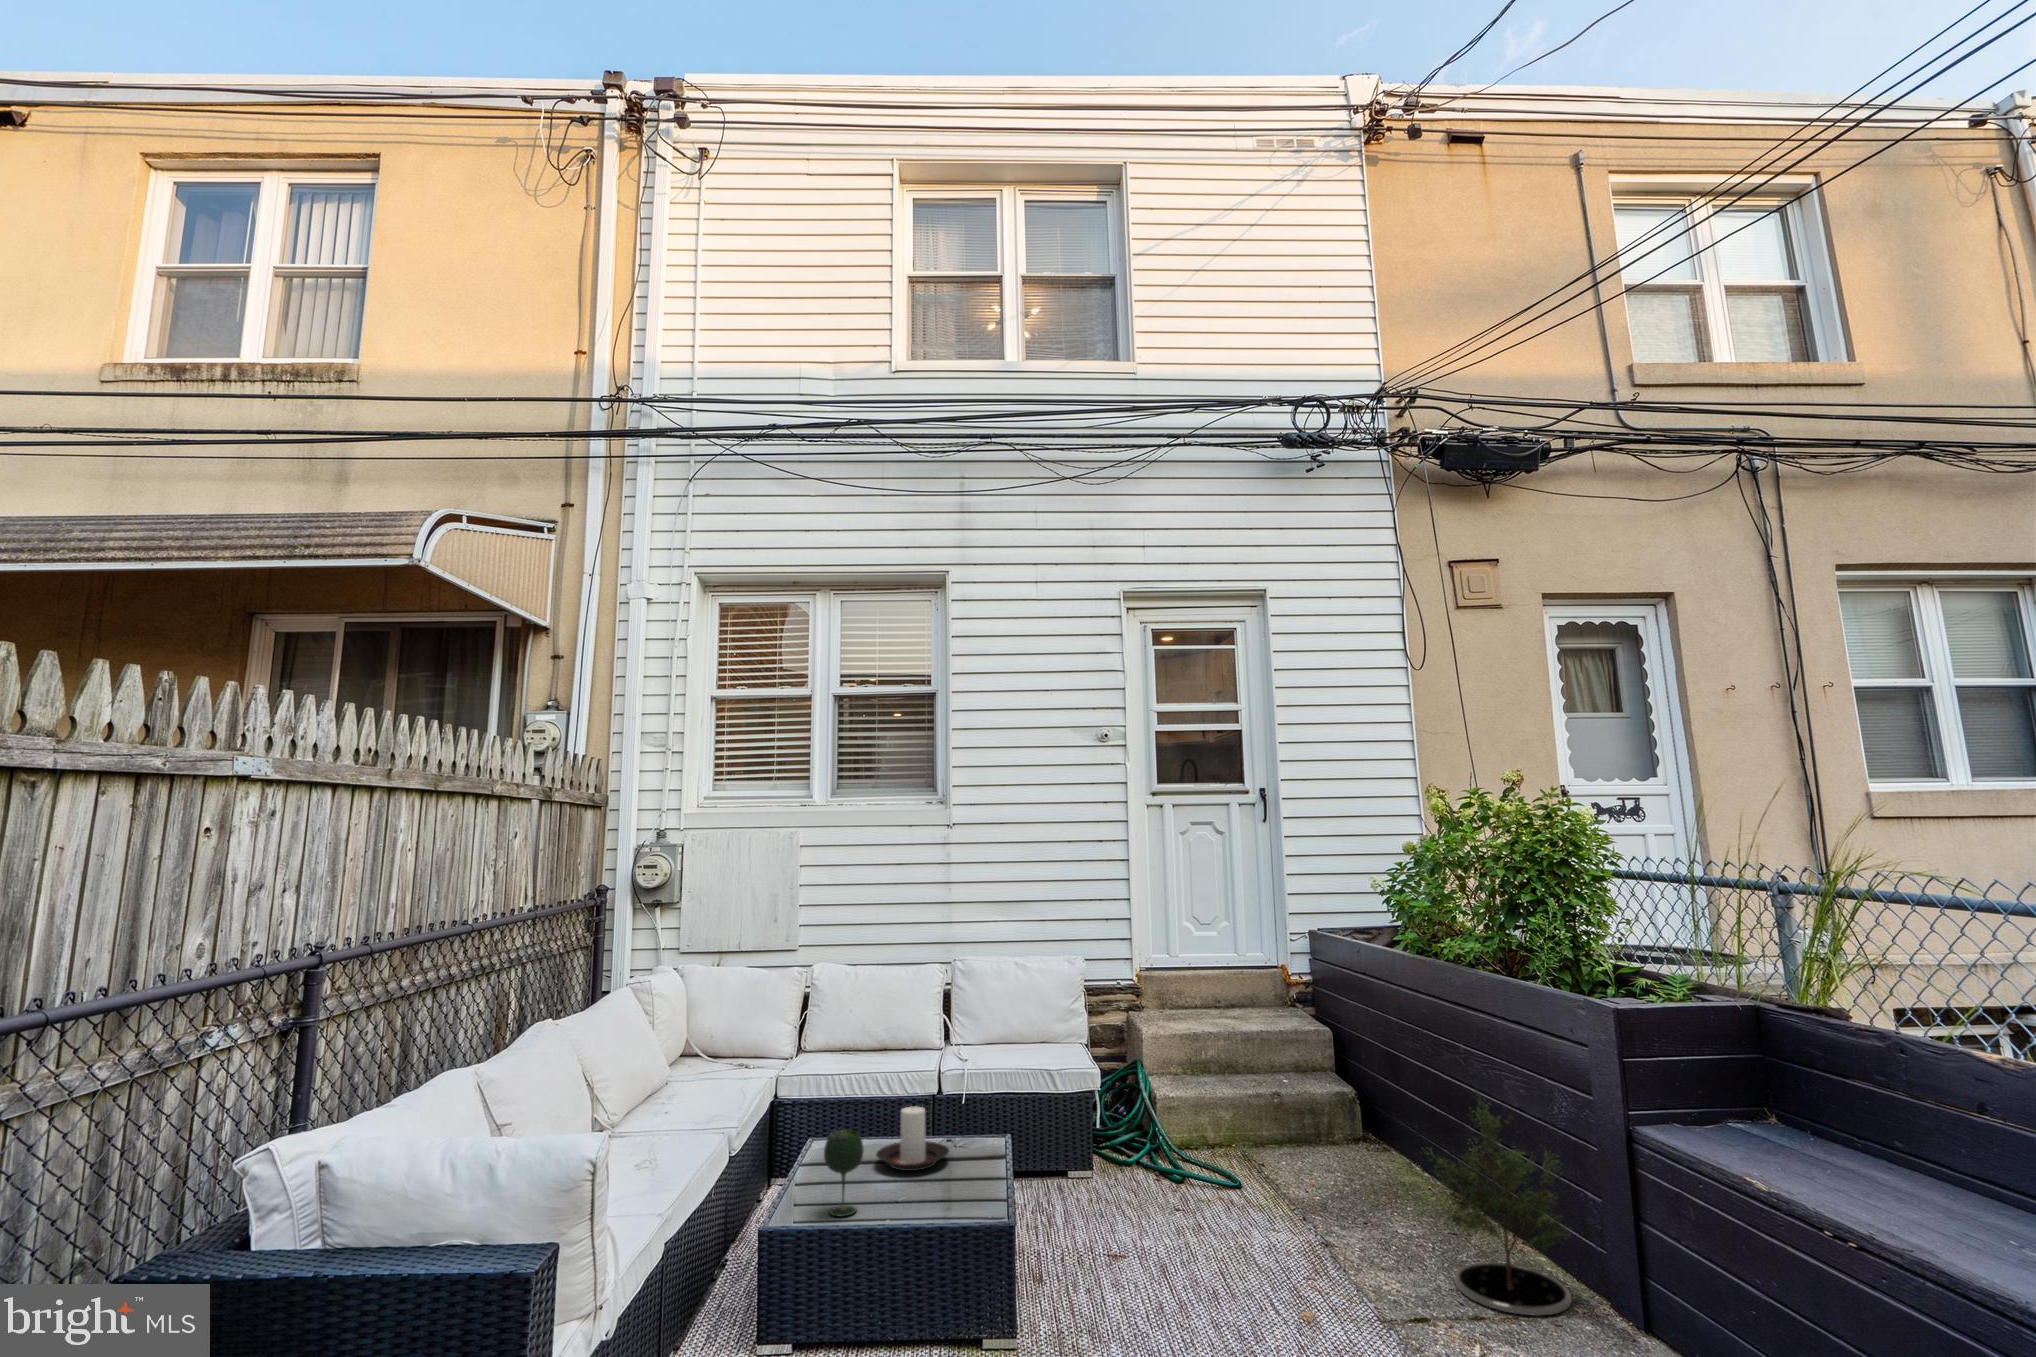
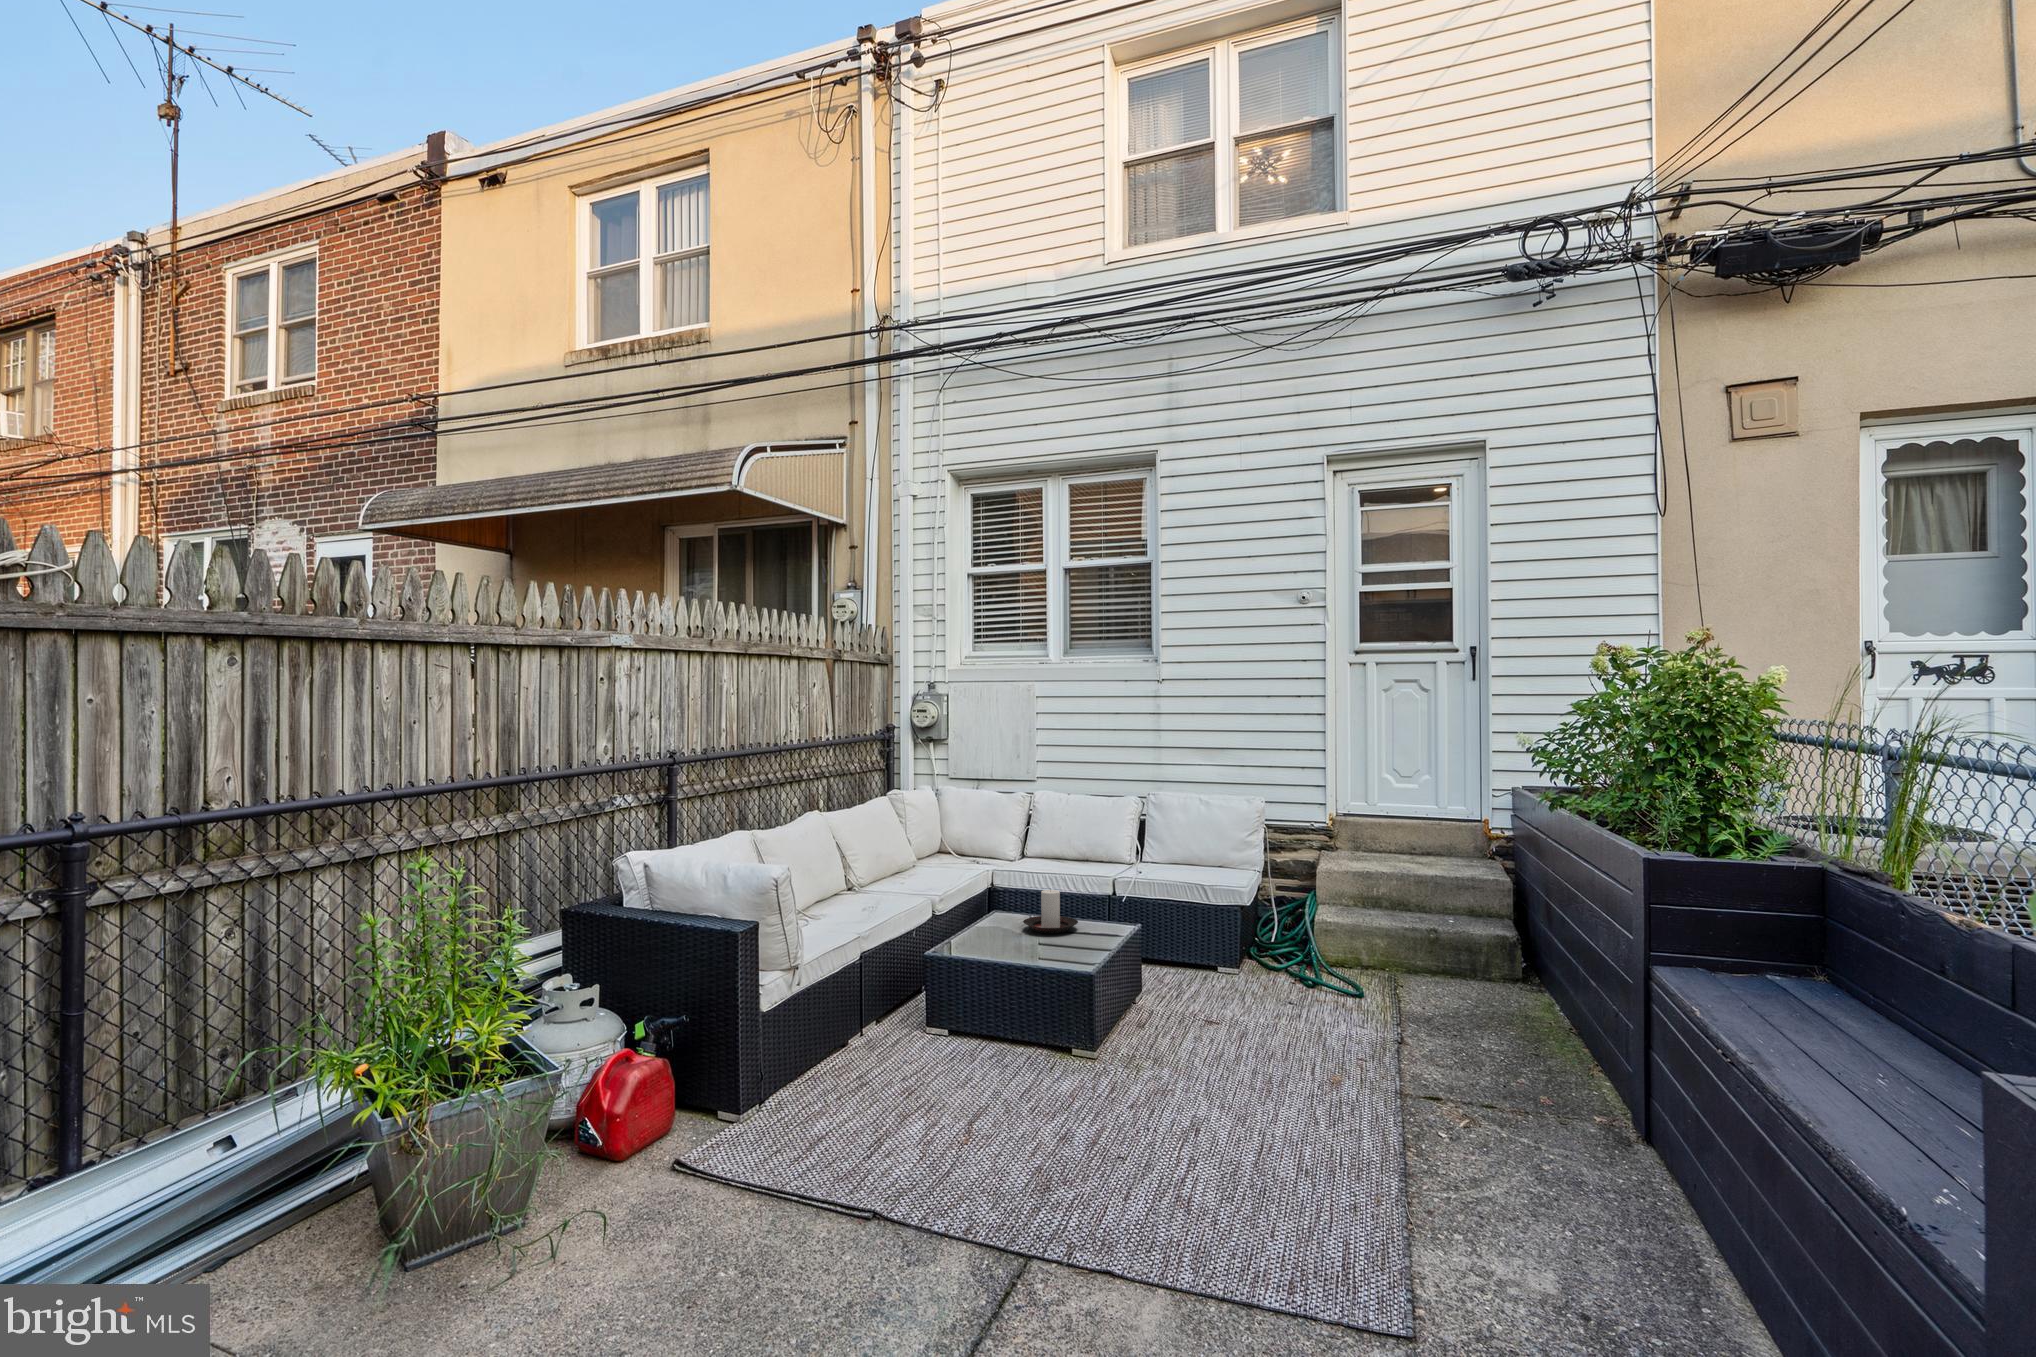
potted tree: present [1430,1090,1571,1316] -> none [1460,914,1586,1102]
wine glass: present [824,1130,864,1216] -> none [966,895,994,951]

